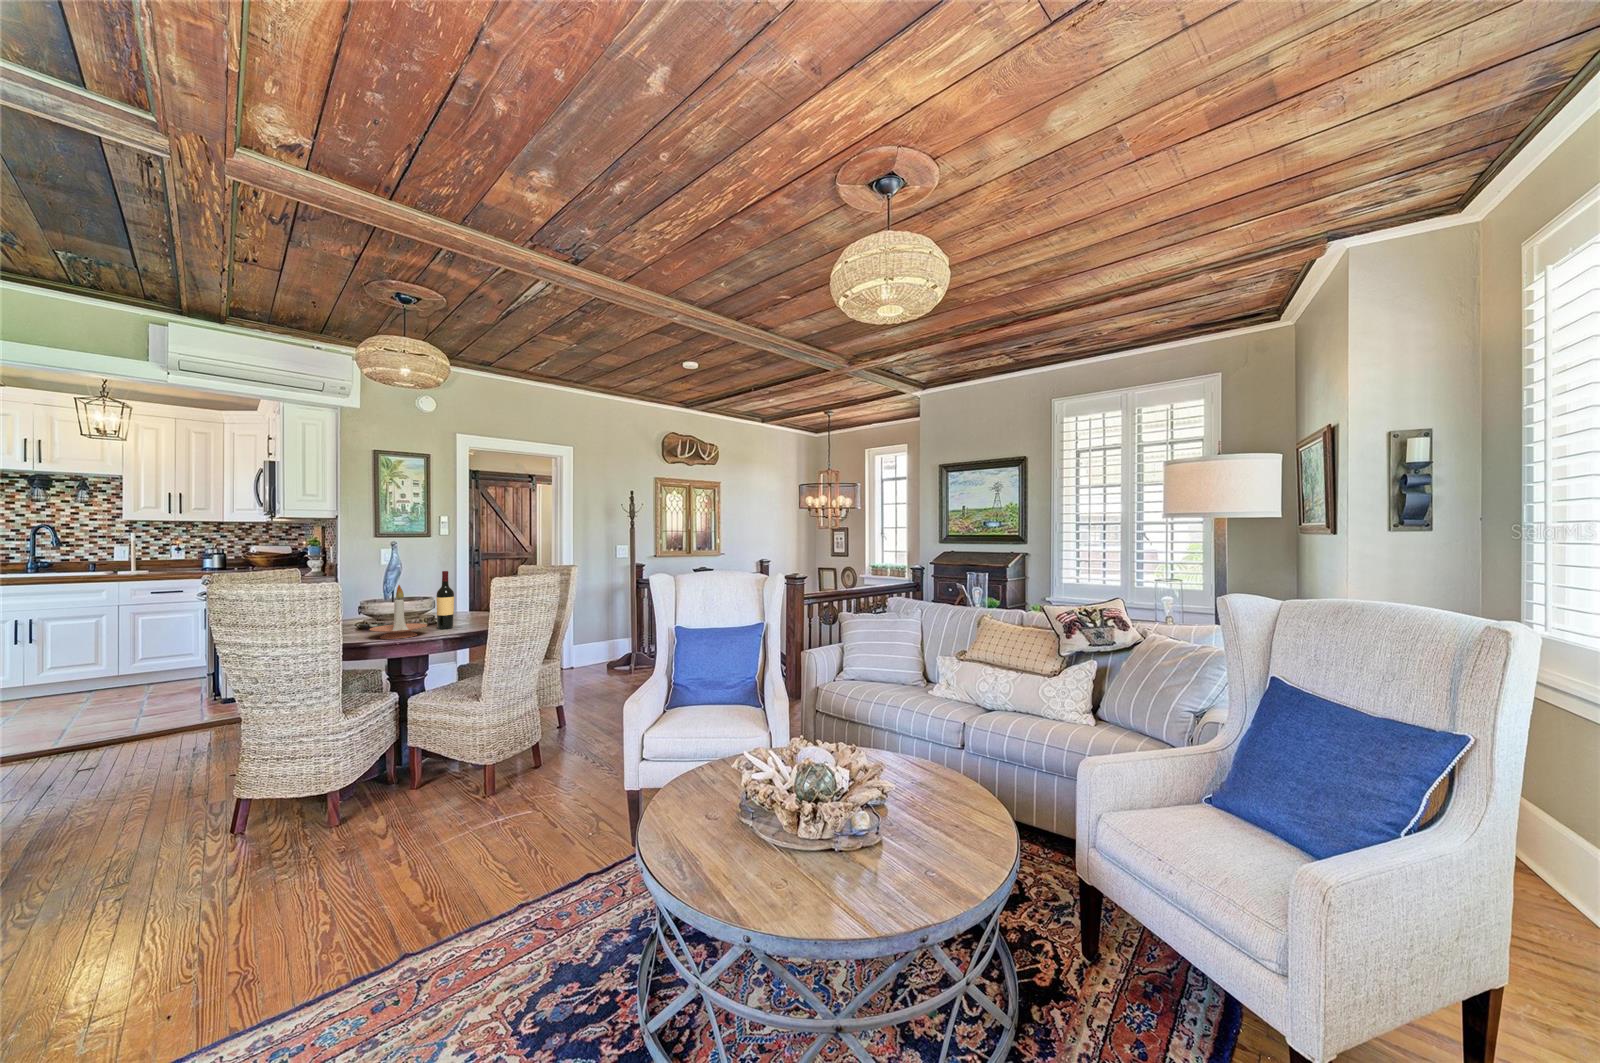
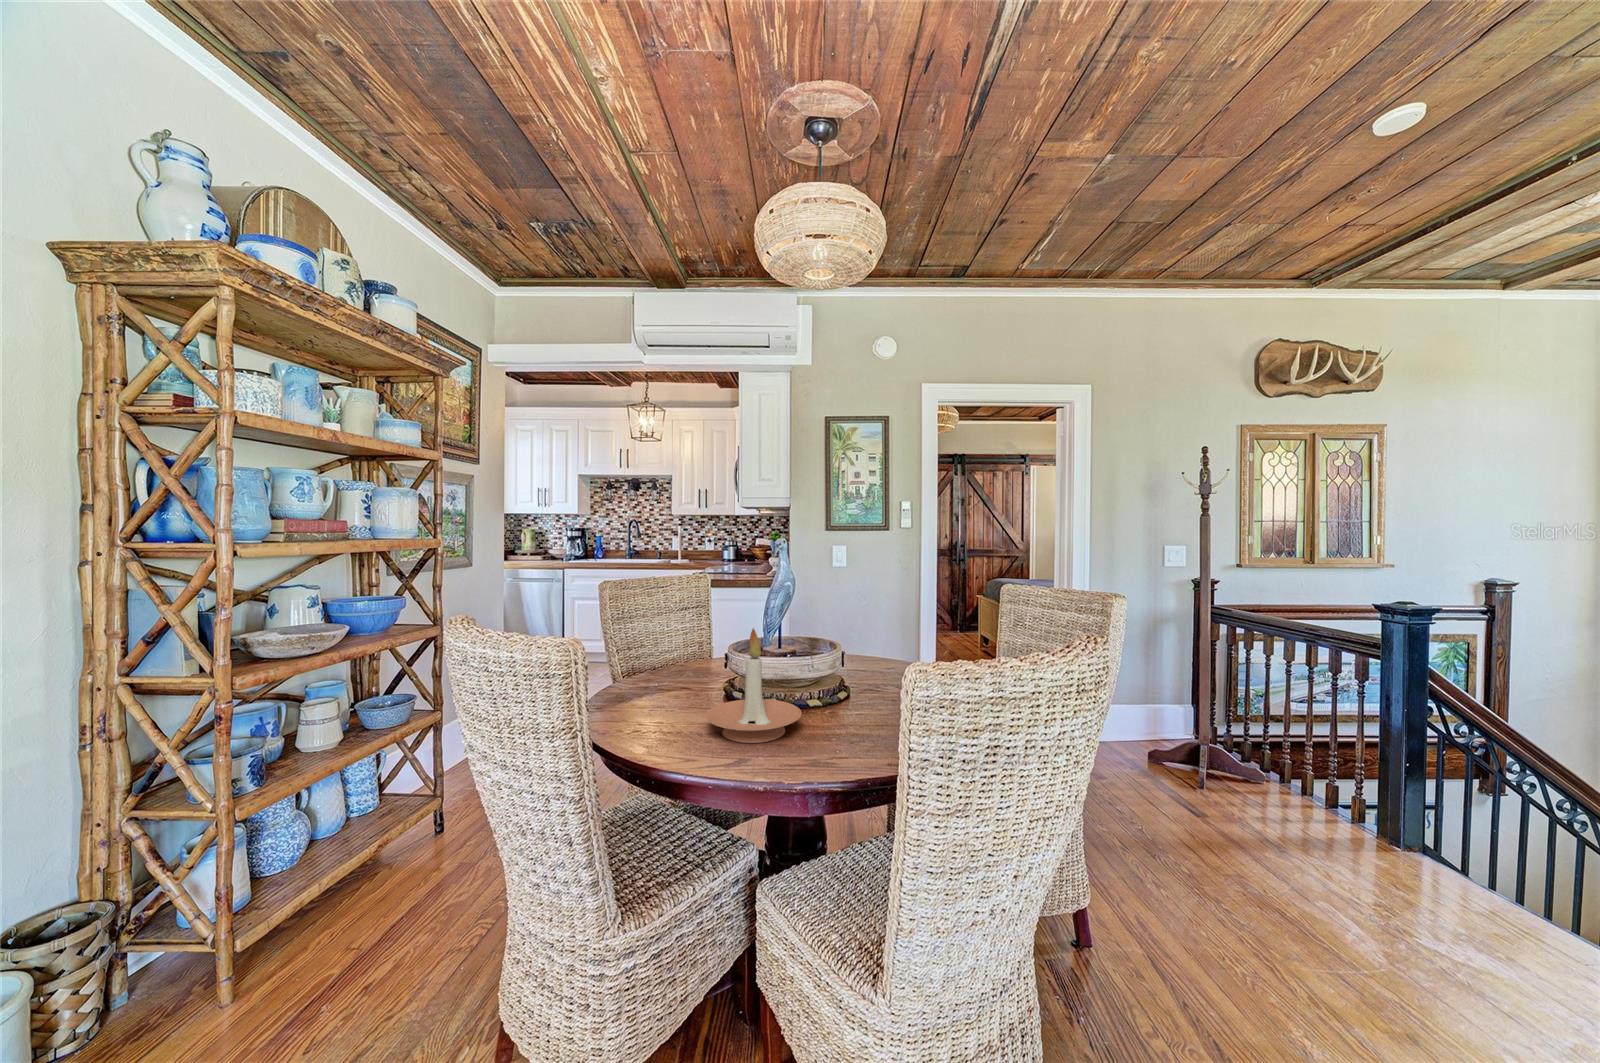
wine bottle: present [436,571,454,629] -> none [829,601,860,719]

